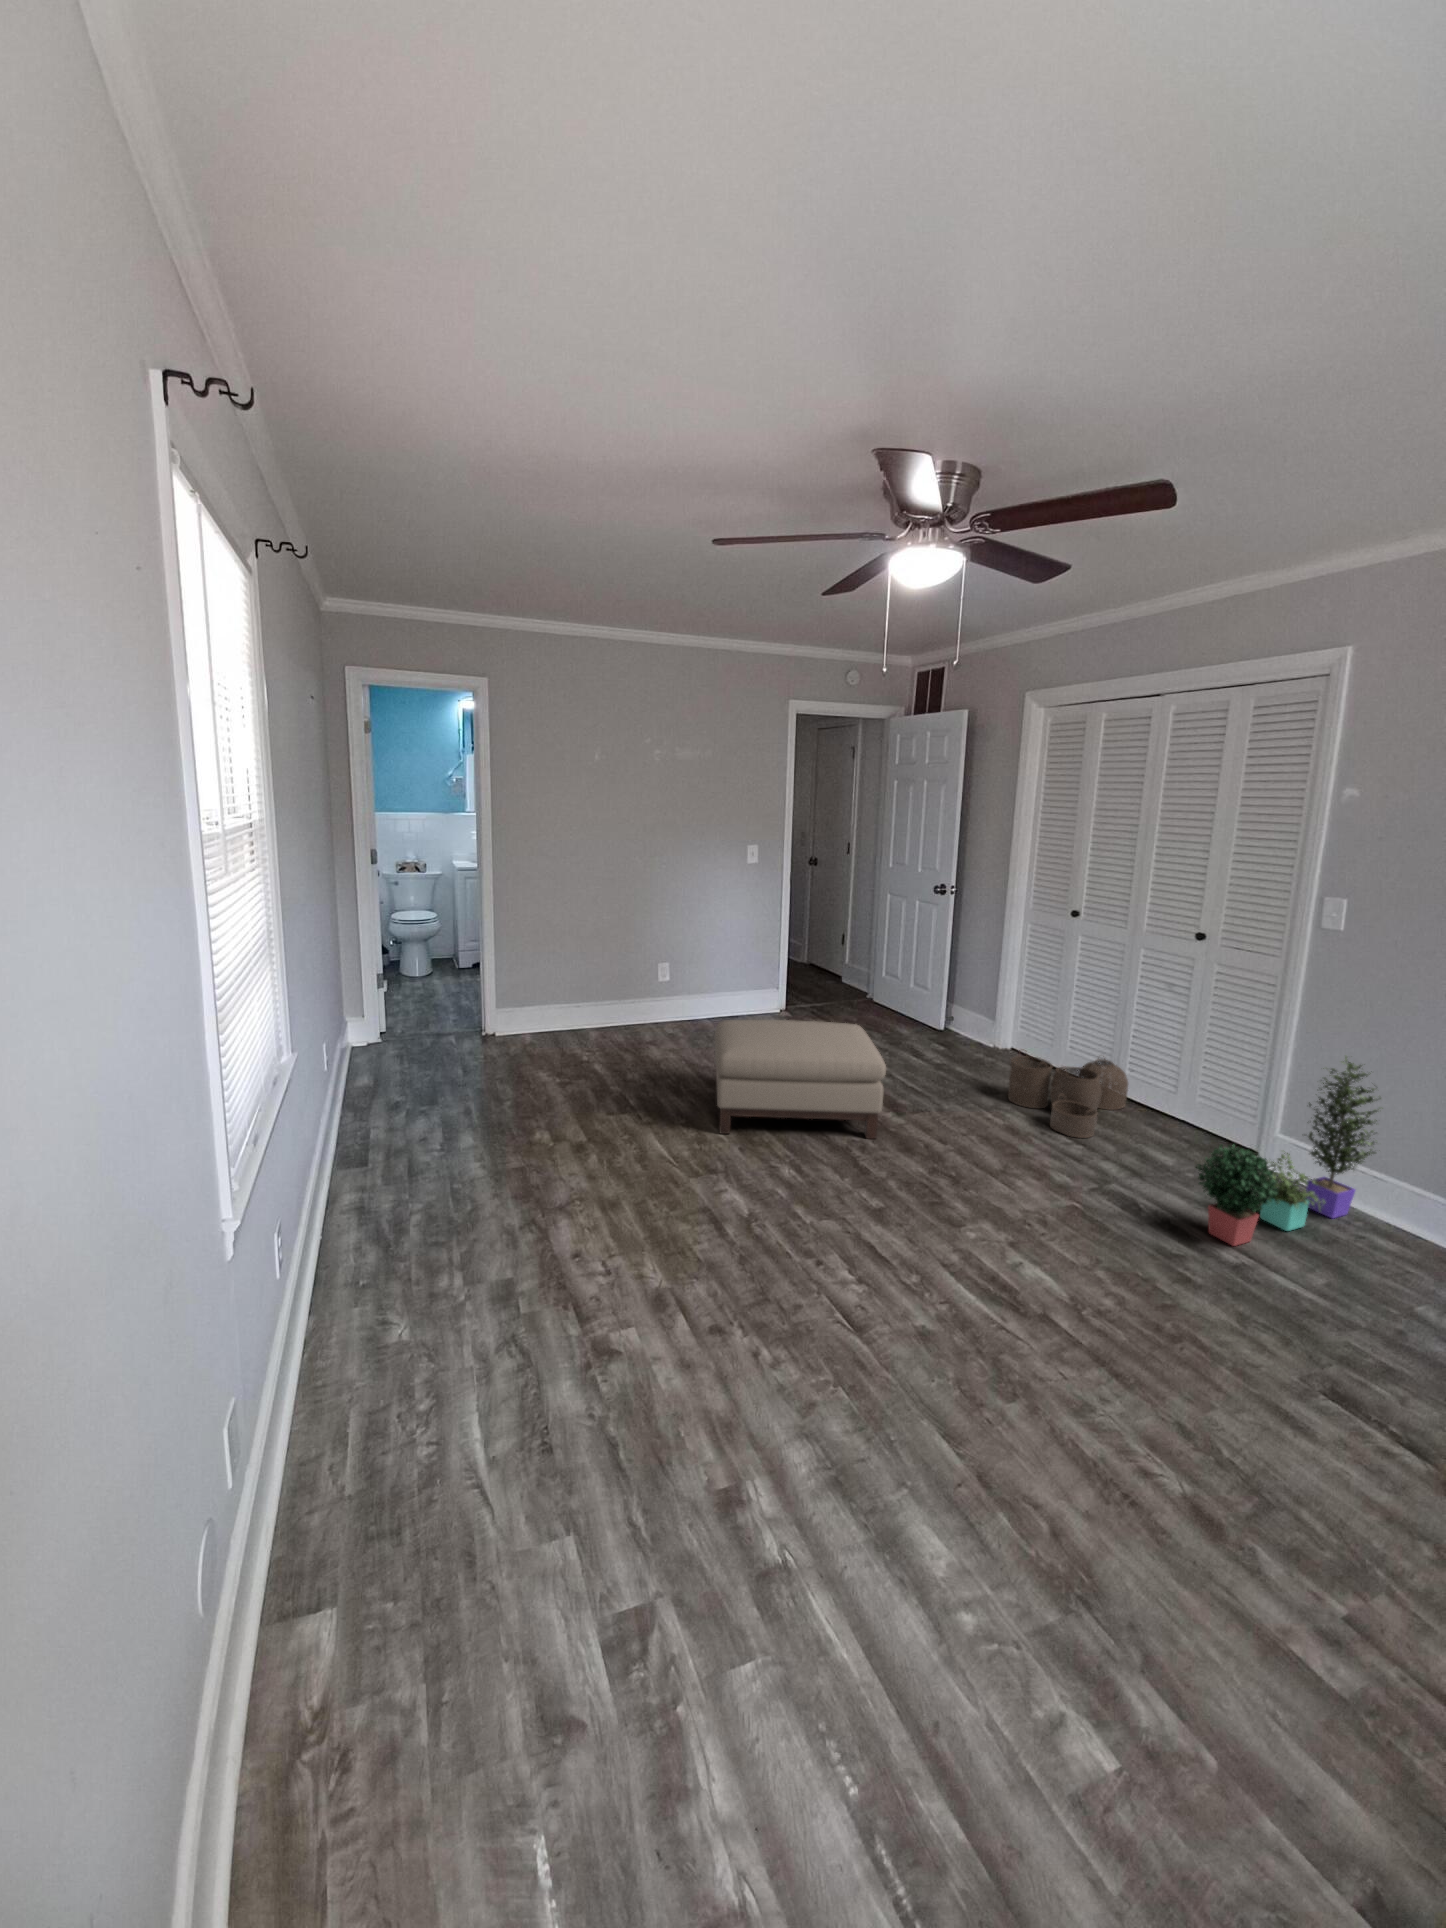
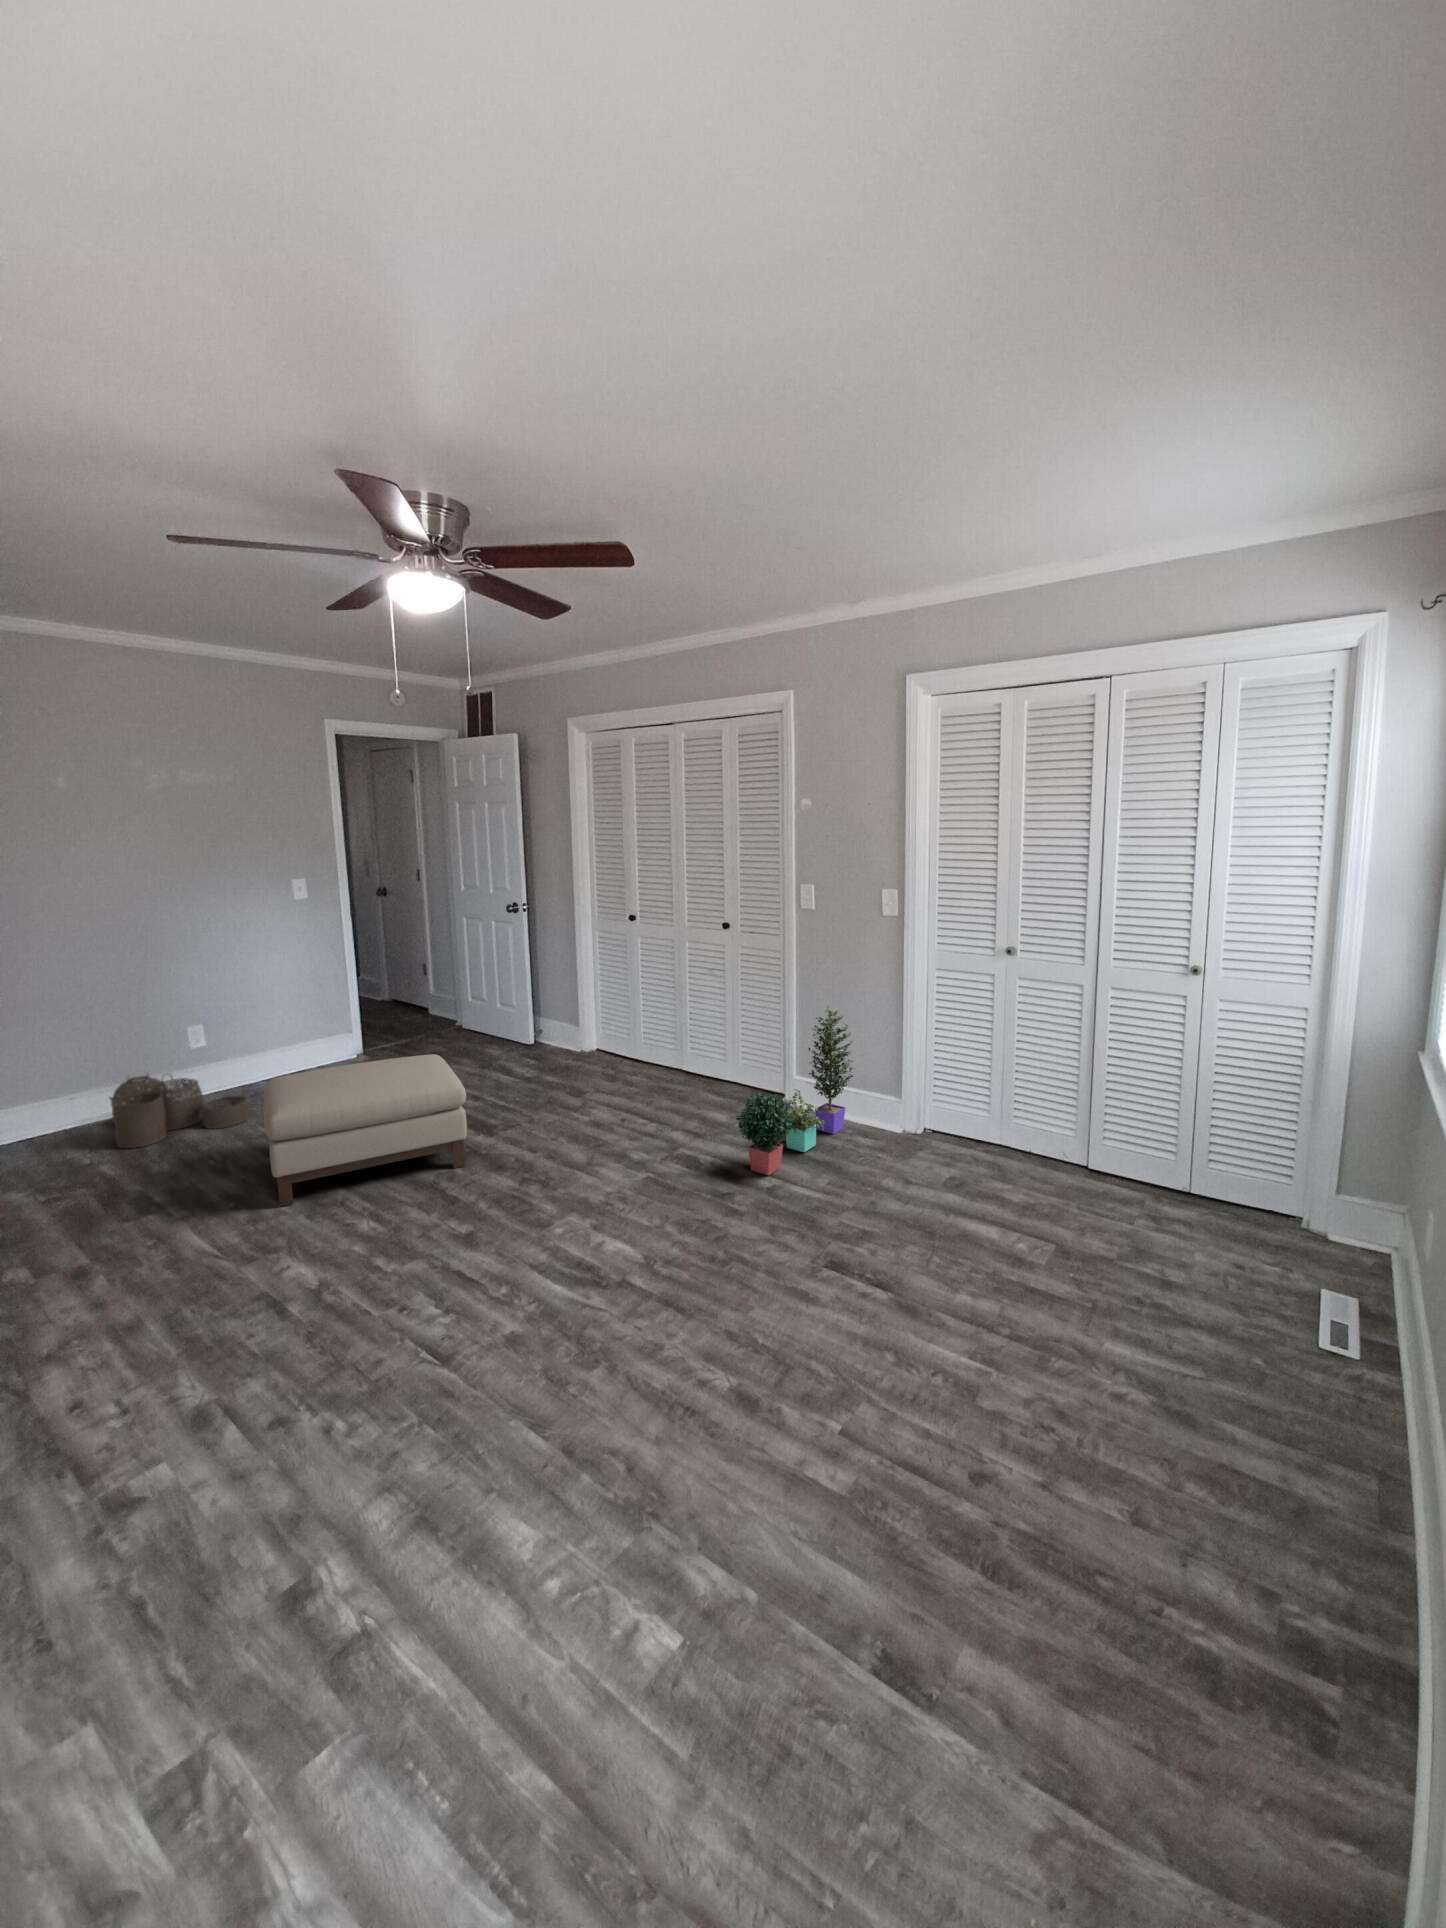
woven basket: present [1008,1050,1128,1138] -> present [110,1075,248,1148]

